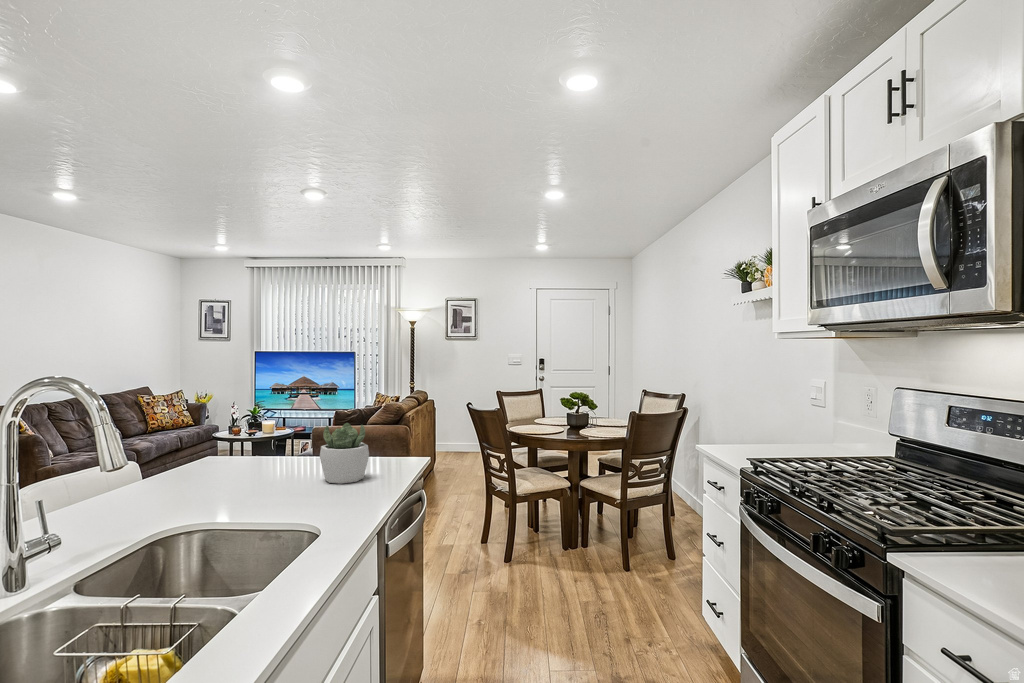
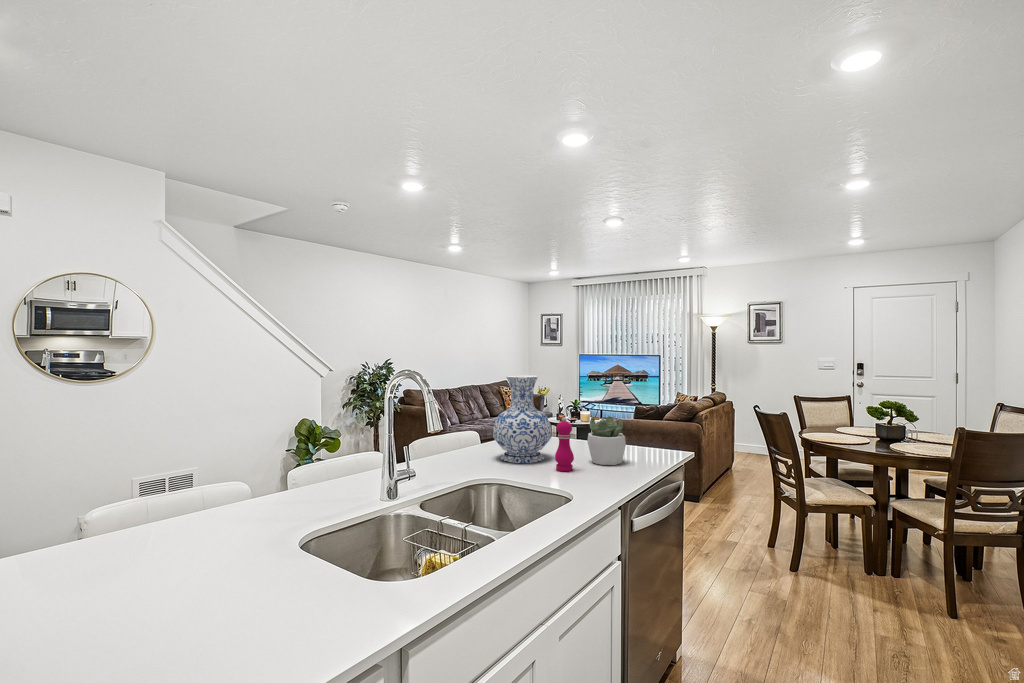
vase: none [180,376,270,497] -> present [493,375,552,463]
pepper mill: none [282,429,309,499] -> present [555,417,574,471]

